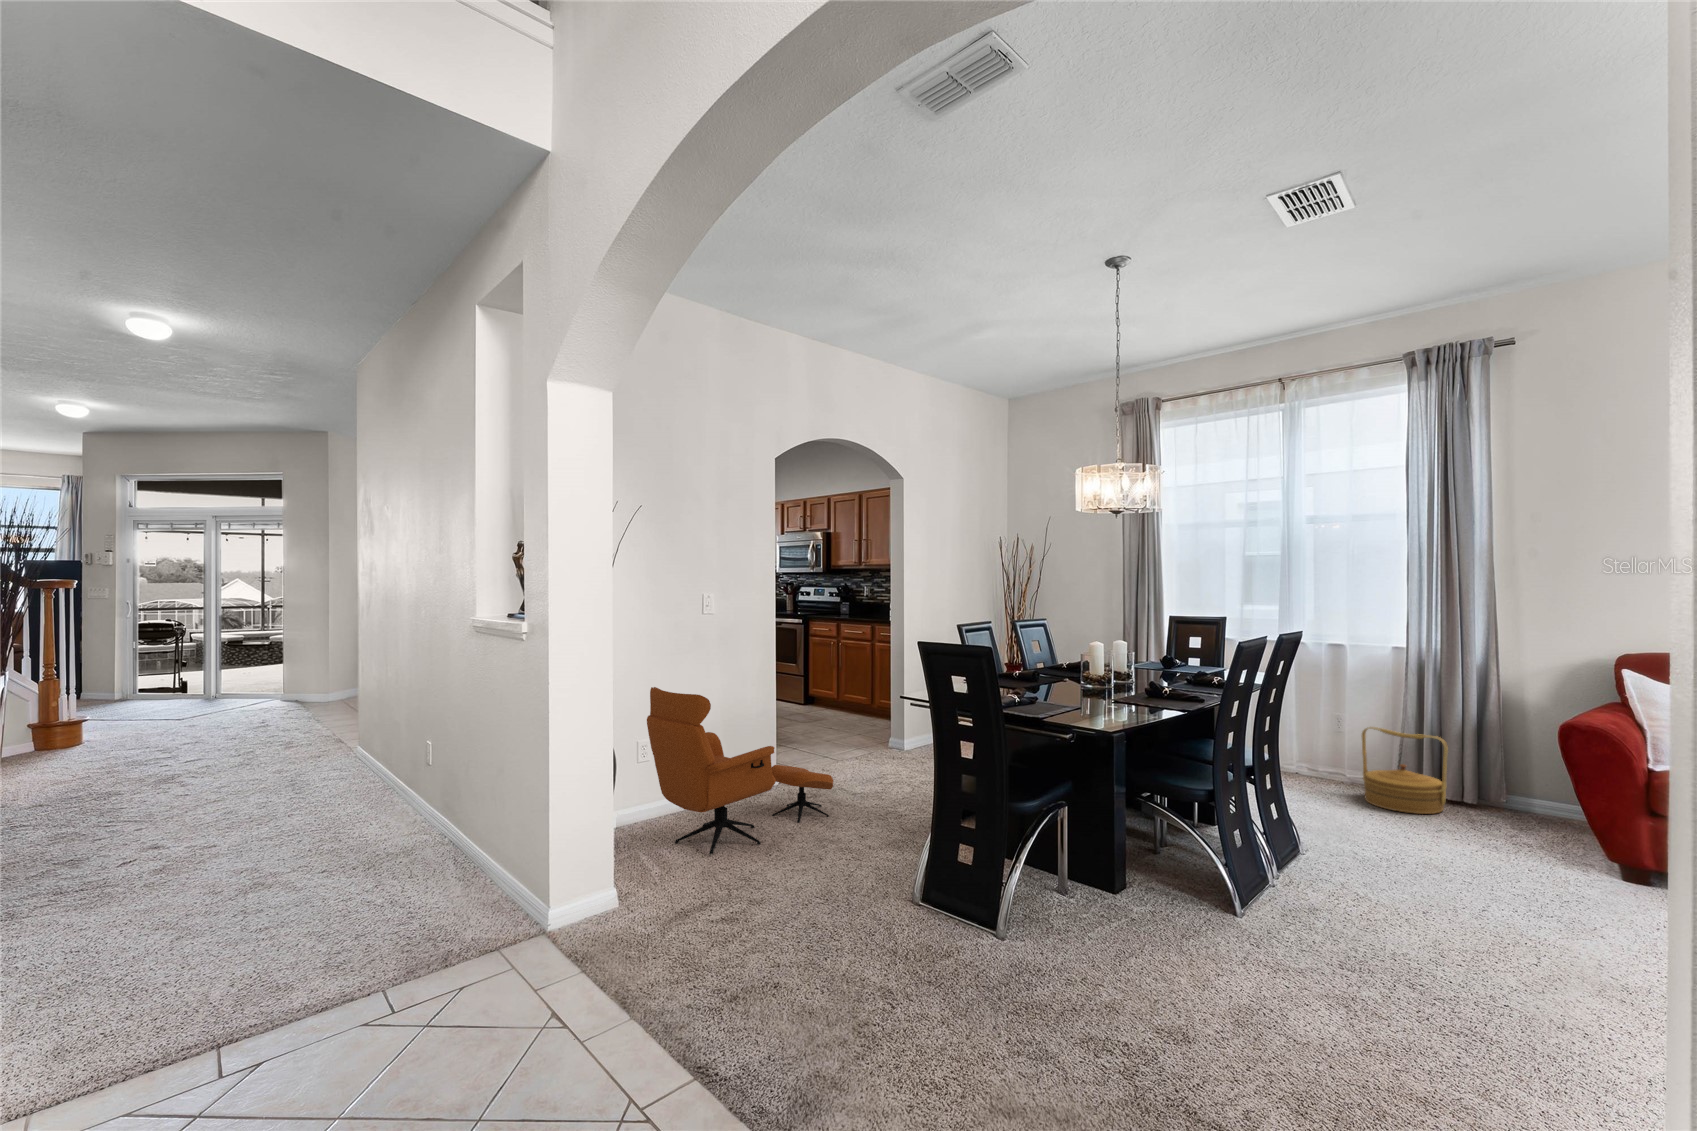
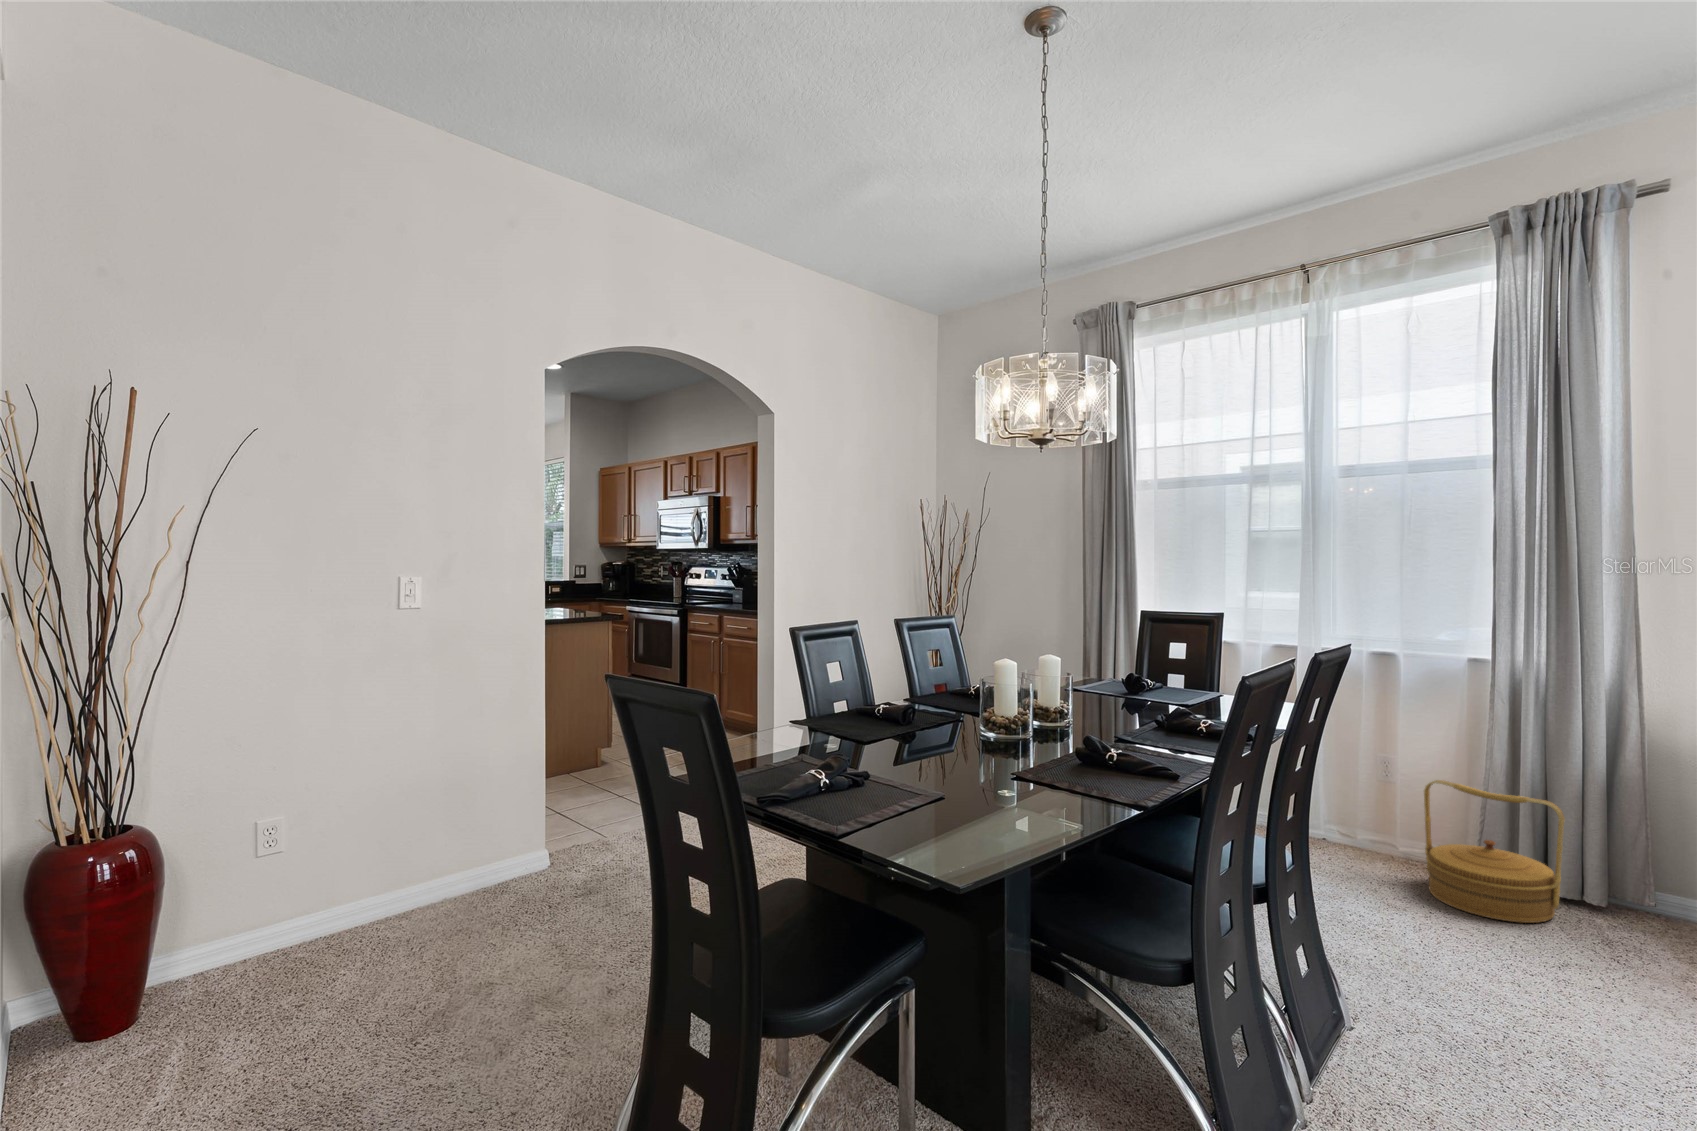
armchair: present [647,687,833,854] -> none [230,738,604,1032]

